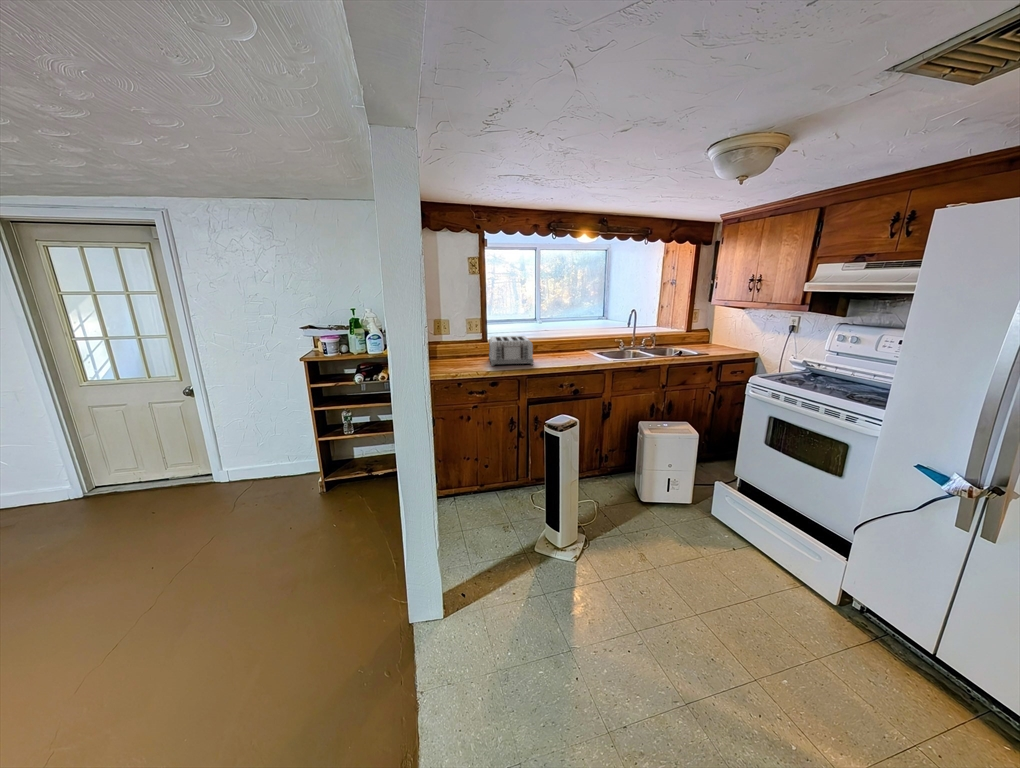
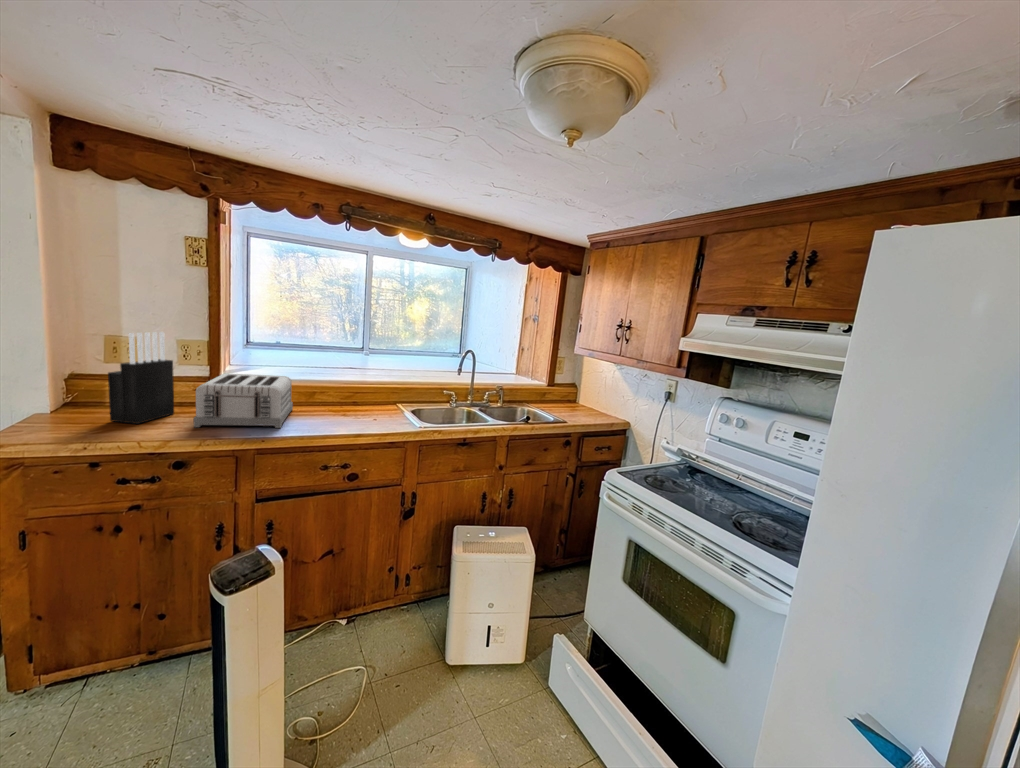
knife block: none [450,315,472,365] -> present [108,332,174,424]

